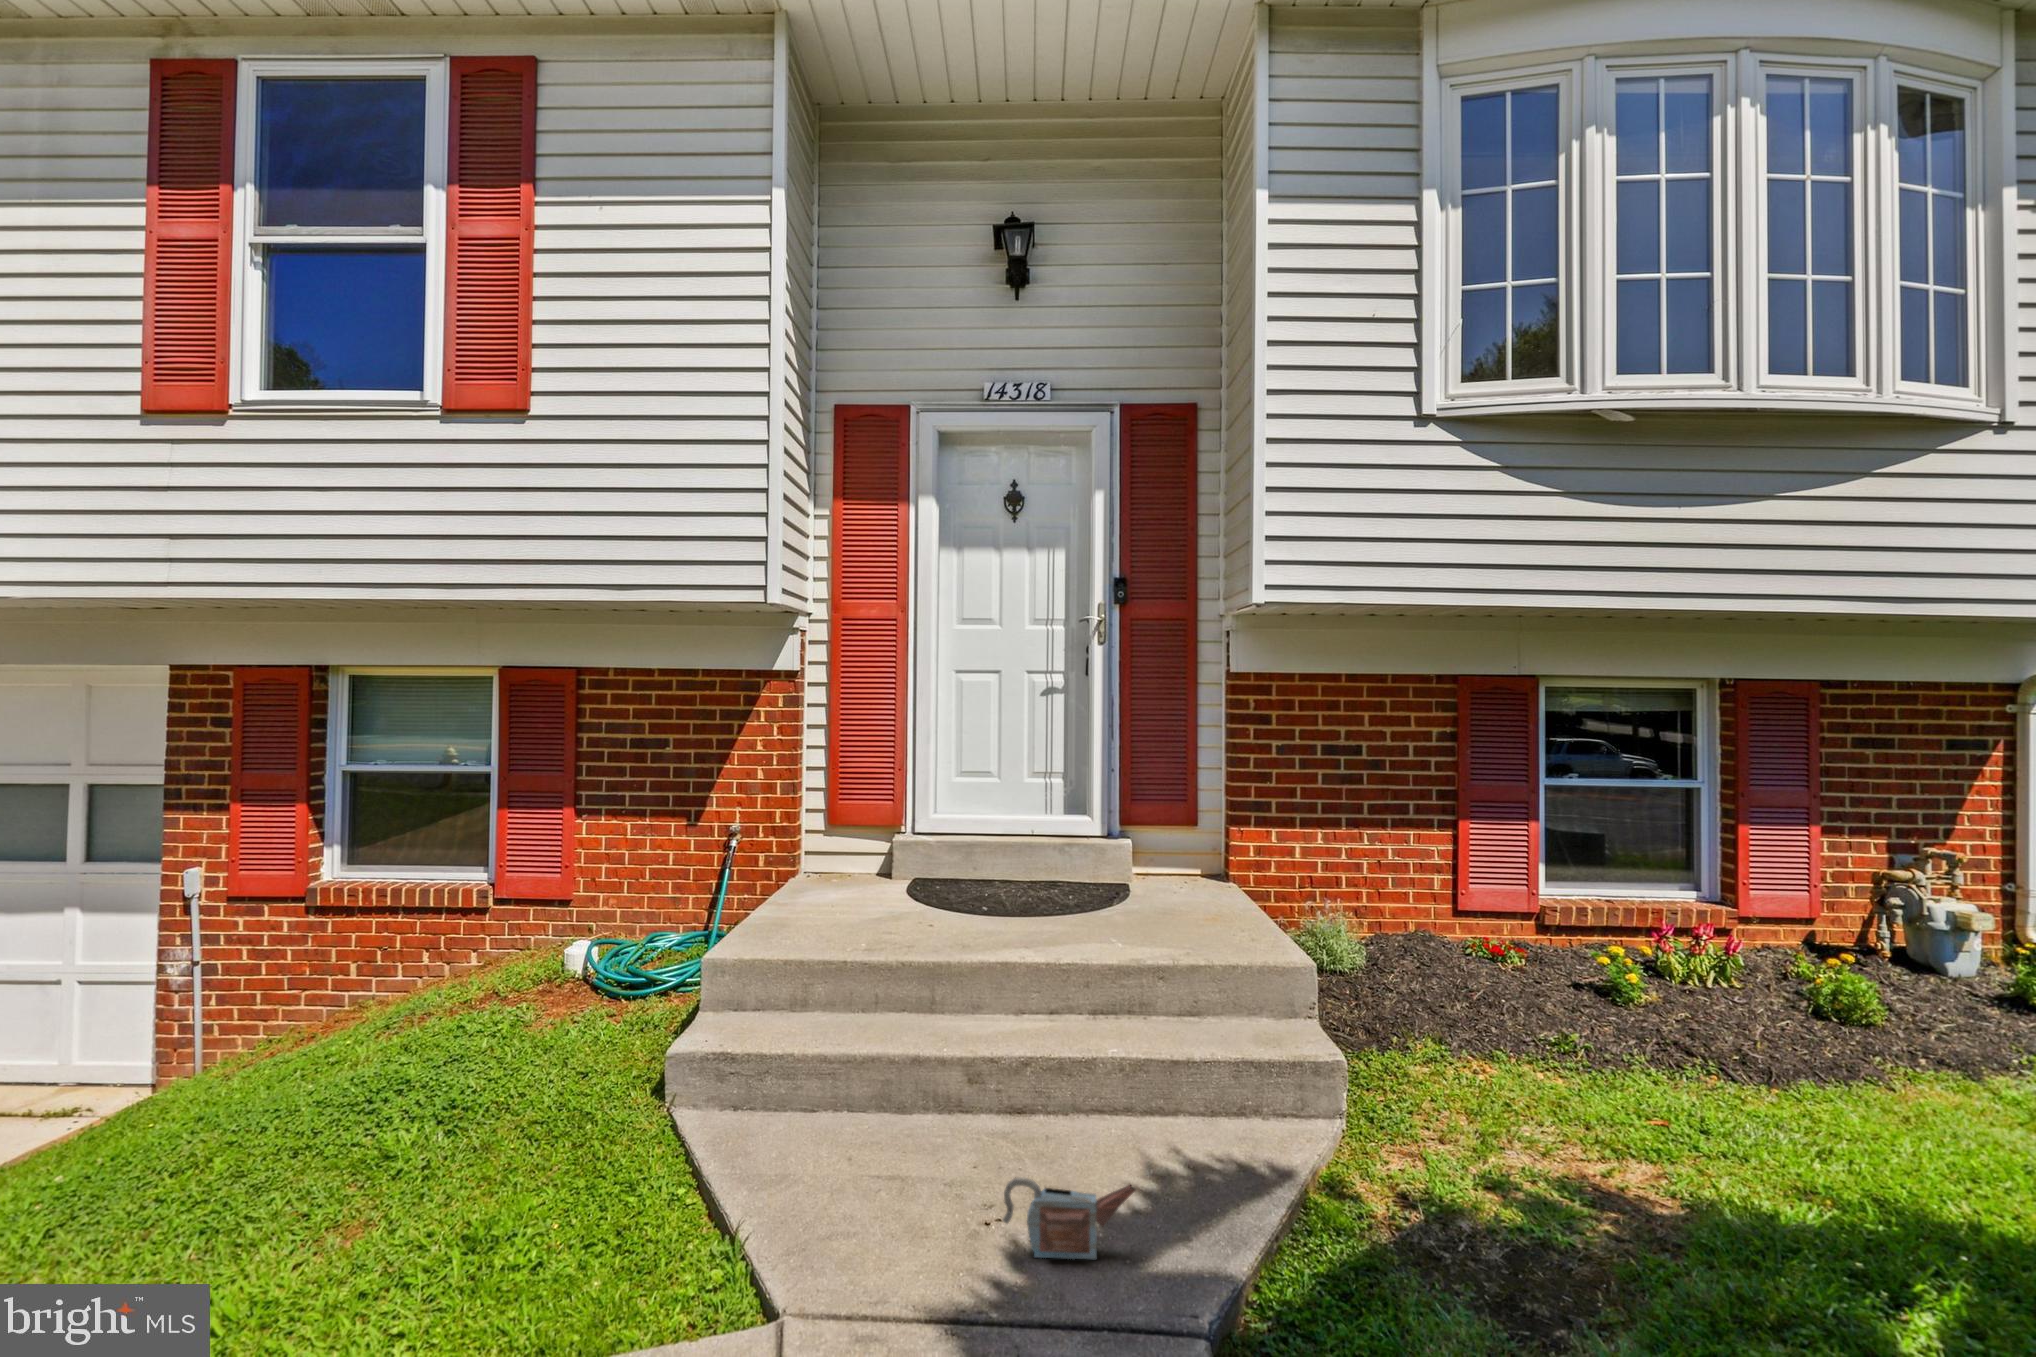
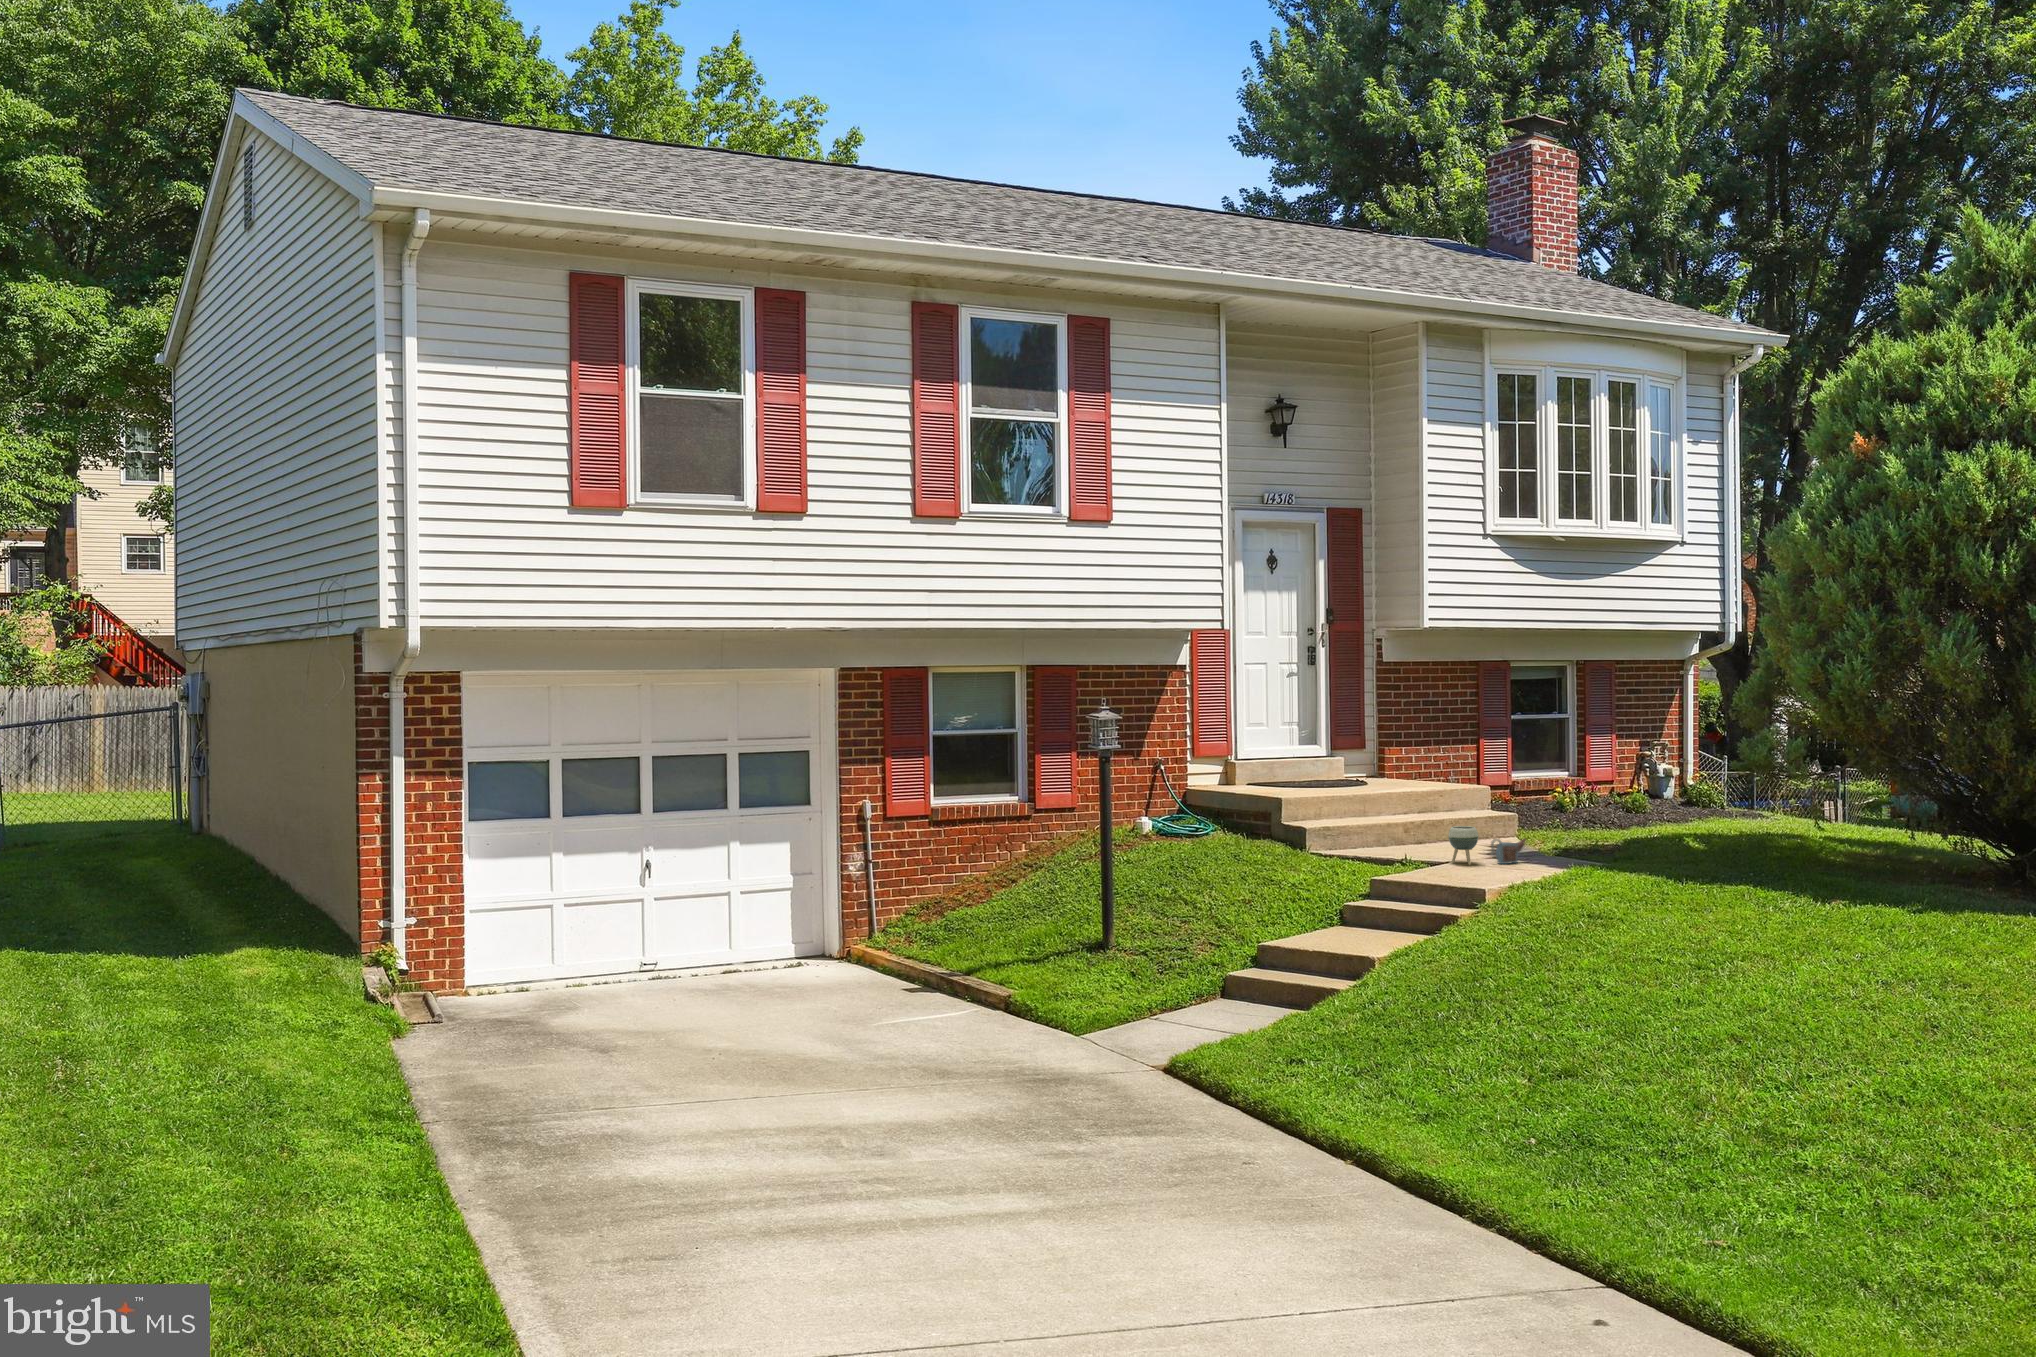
planter: none [898,1110,979,1242] -> present [1448,826,1478,865]

